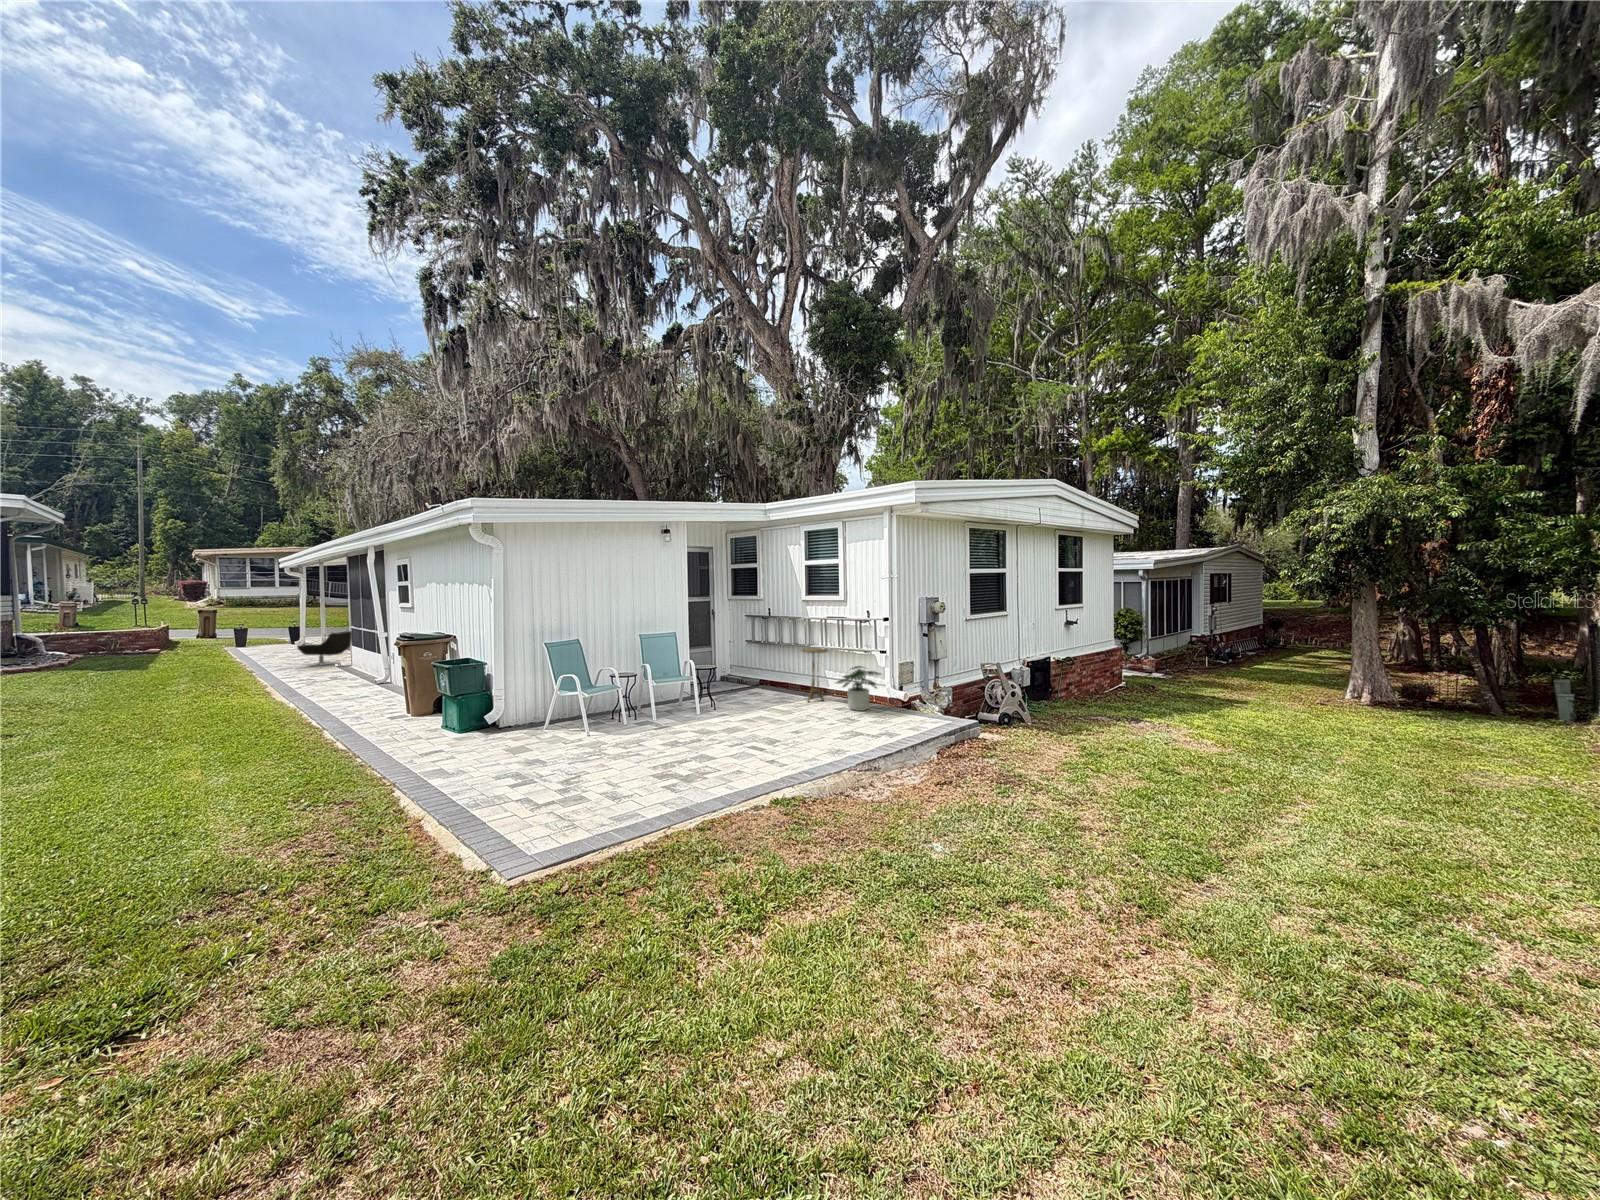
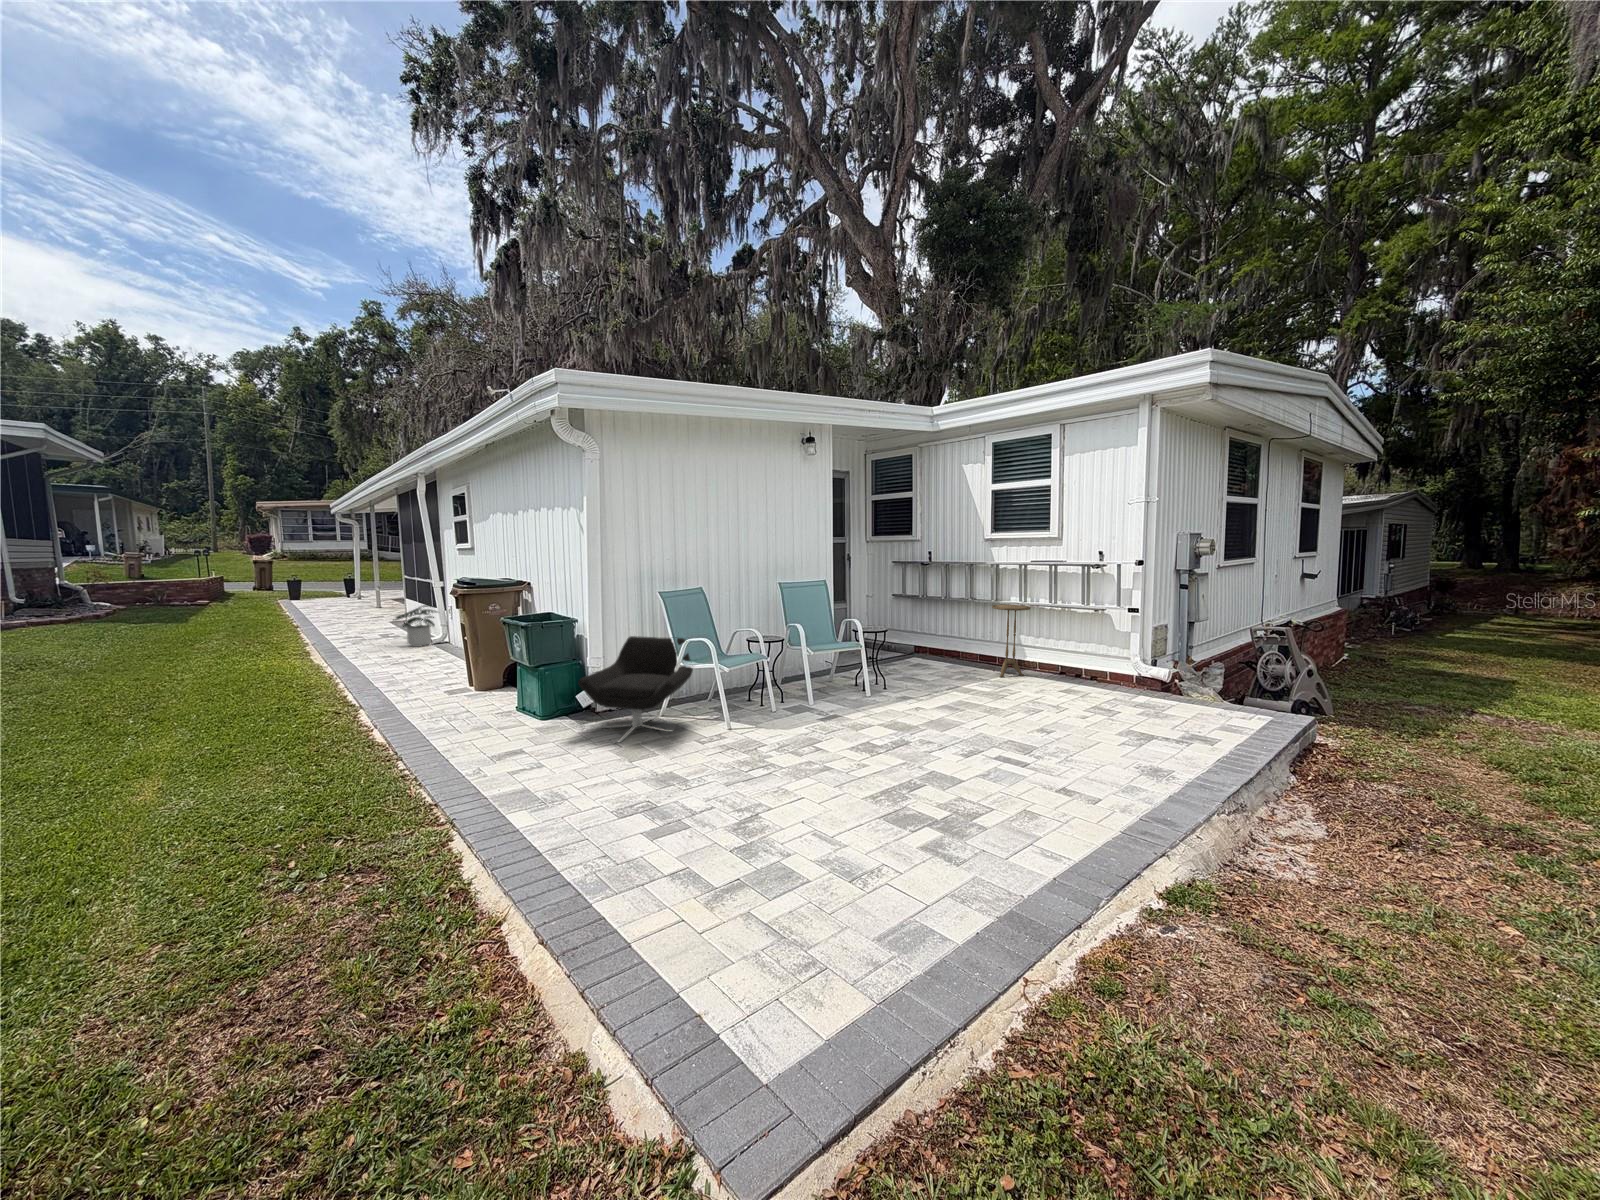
lounge chair: present [297,631,352,664] -> present [578,636,693,742]
potted plant: present [837,666,881,711] -> present [393,605,437,647]

